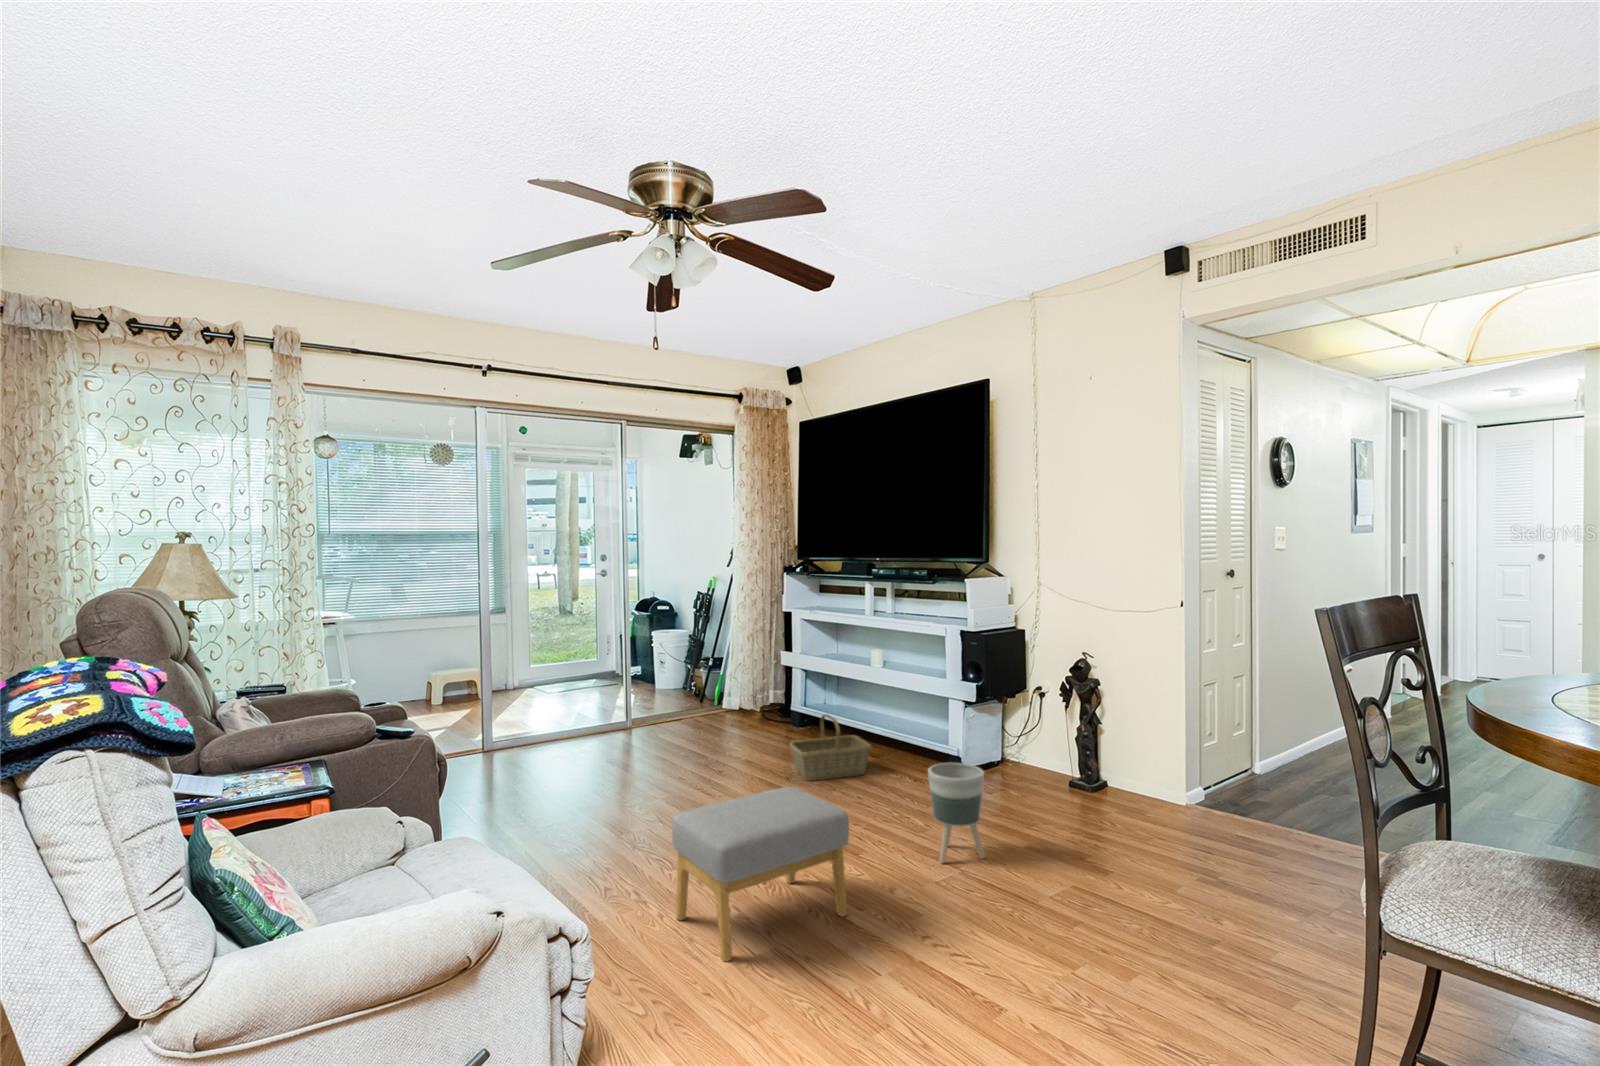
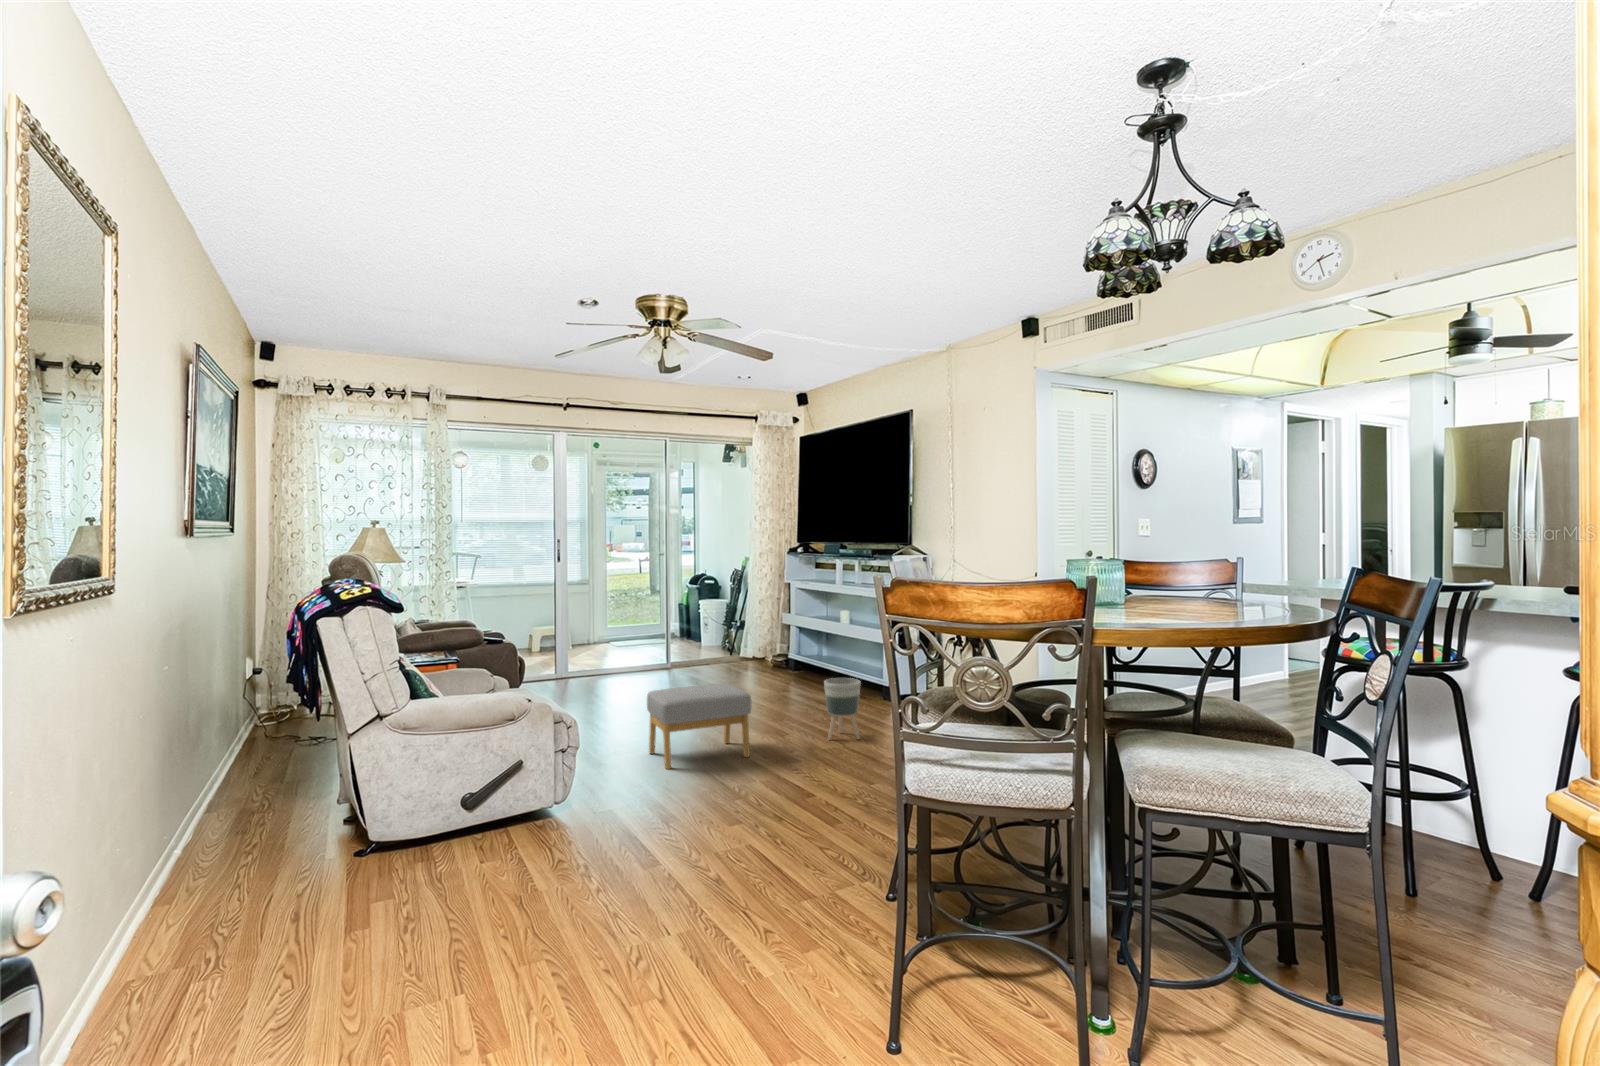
basket: present [789,714,871,781] -> none [768,655,825,700]

